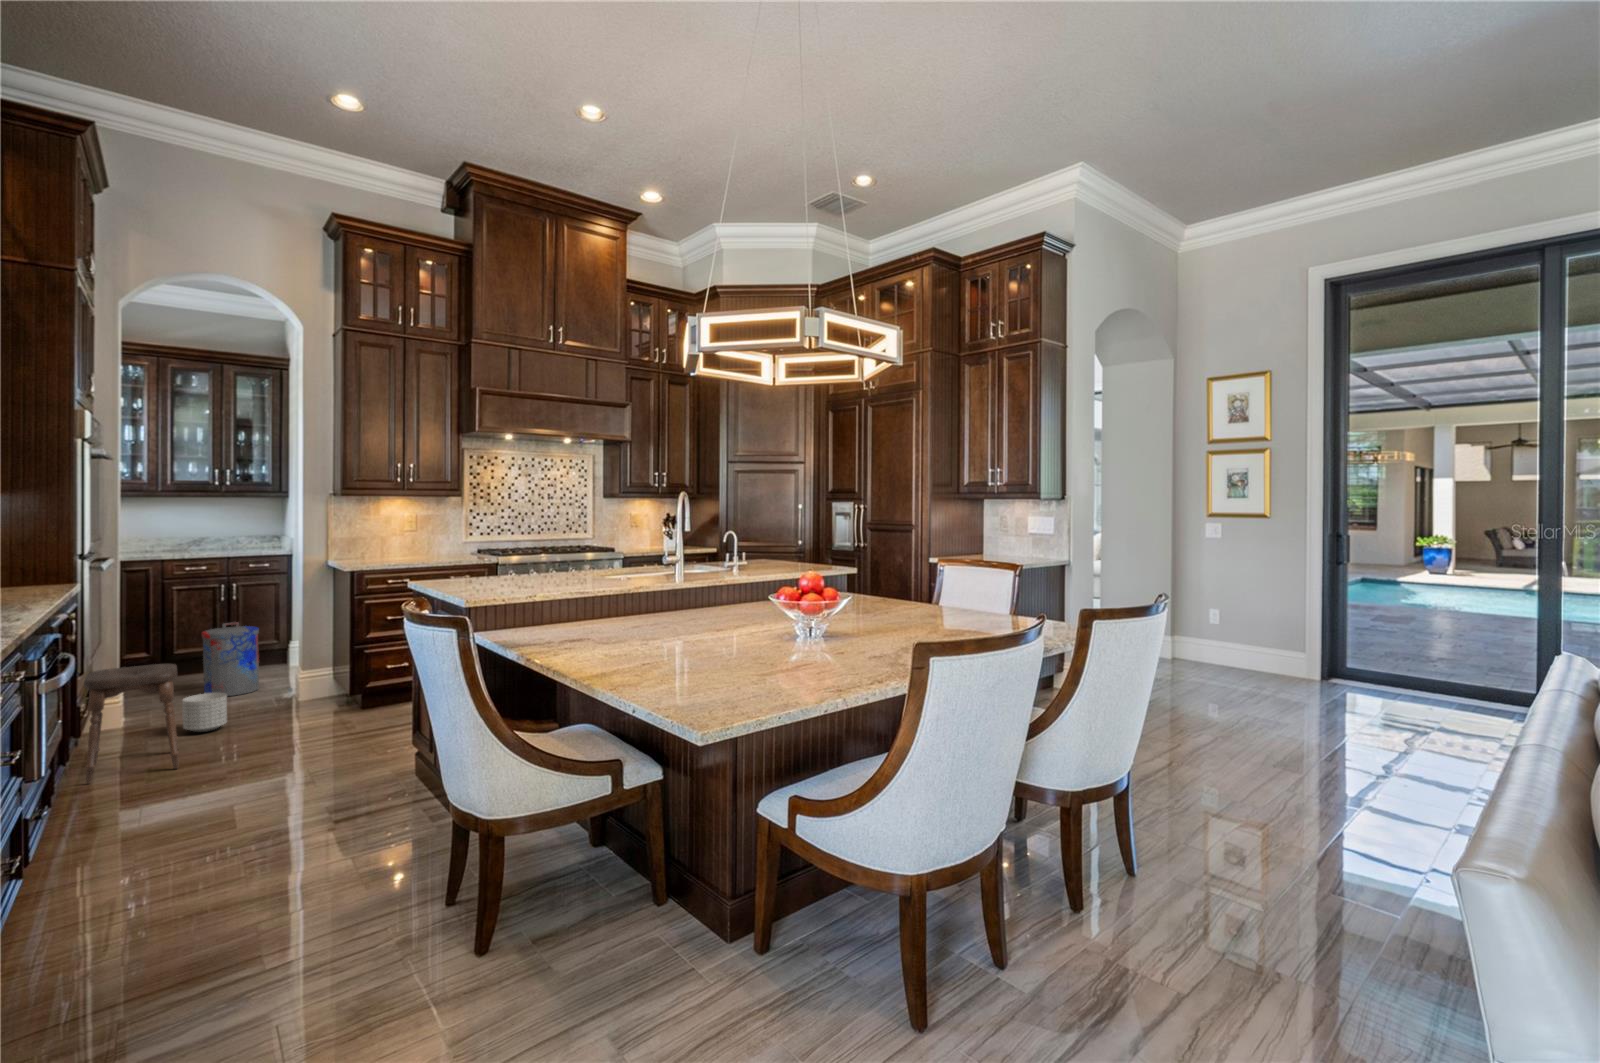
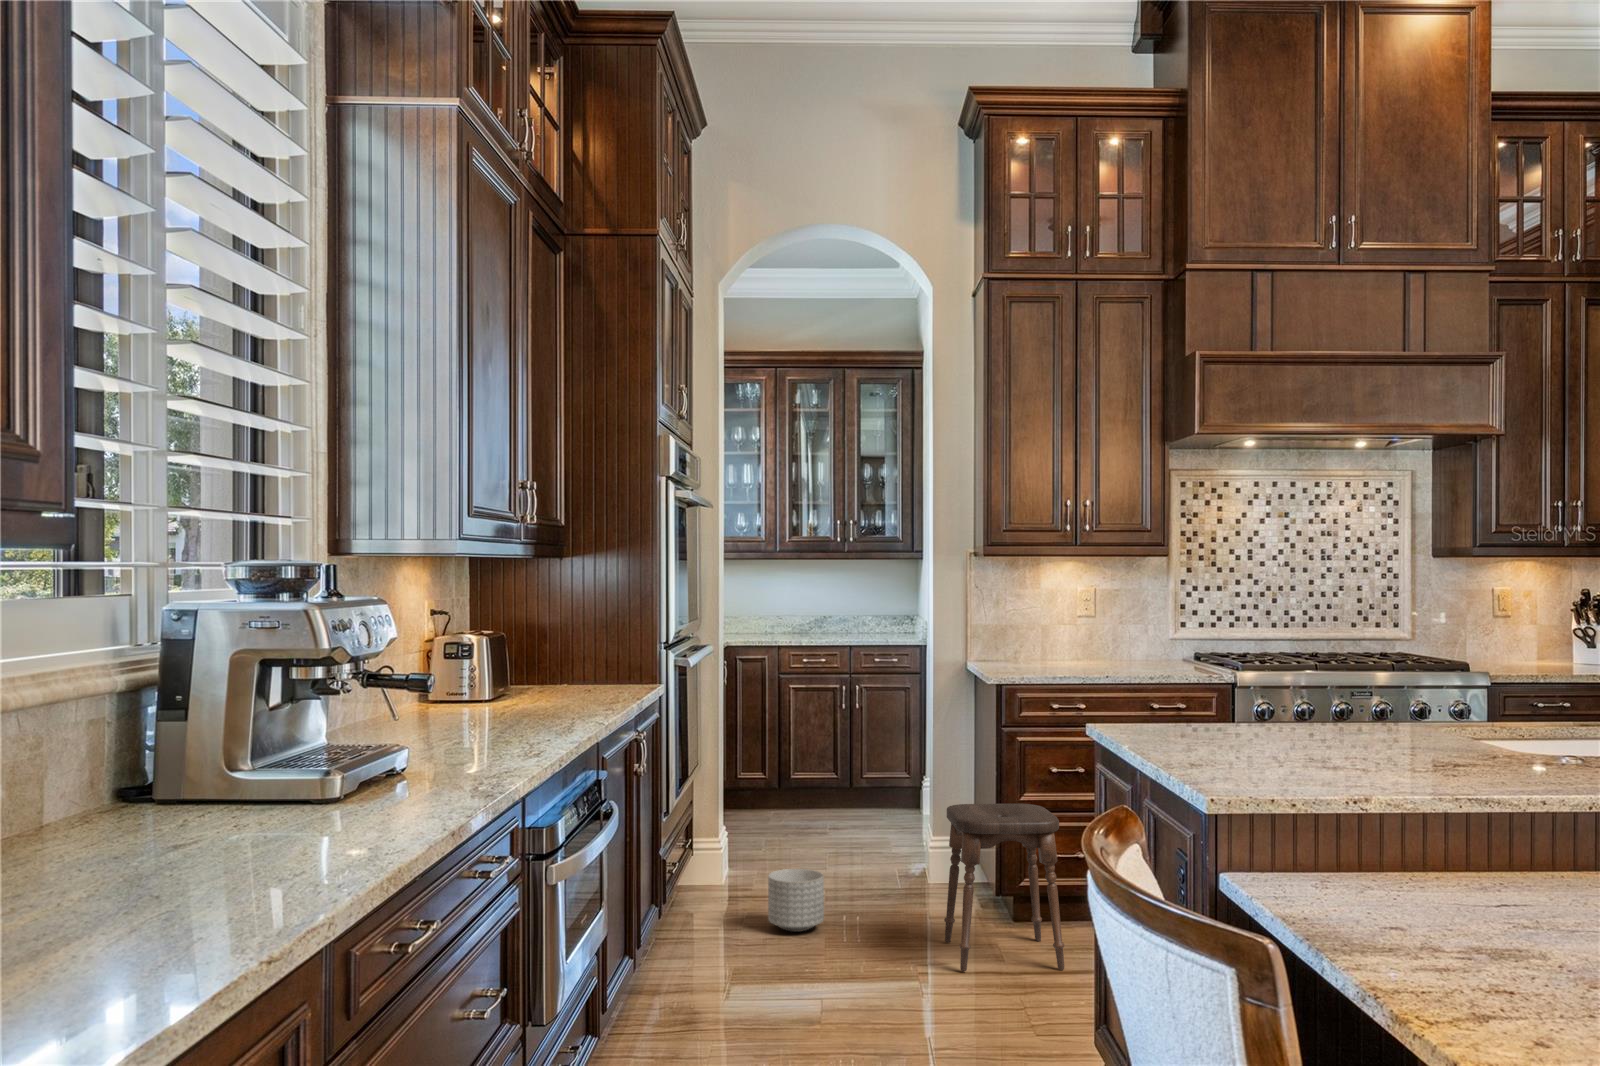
trash can: present [202,622,259,696] -> none [791,755,862,871]
stool: present [84,664,179,783] -> present [944,804,1064,971]

